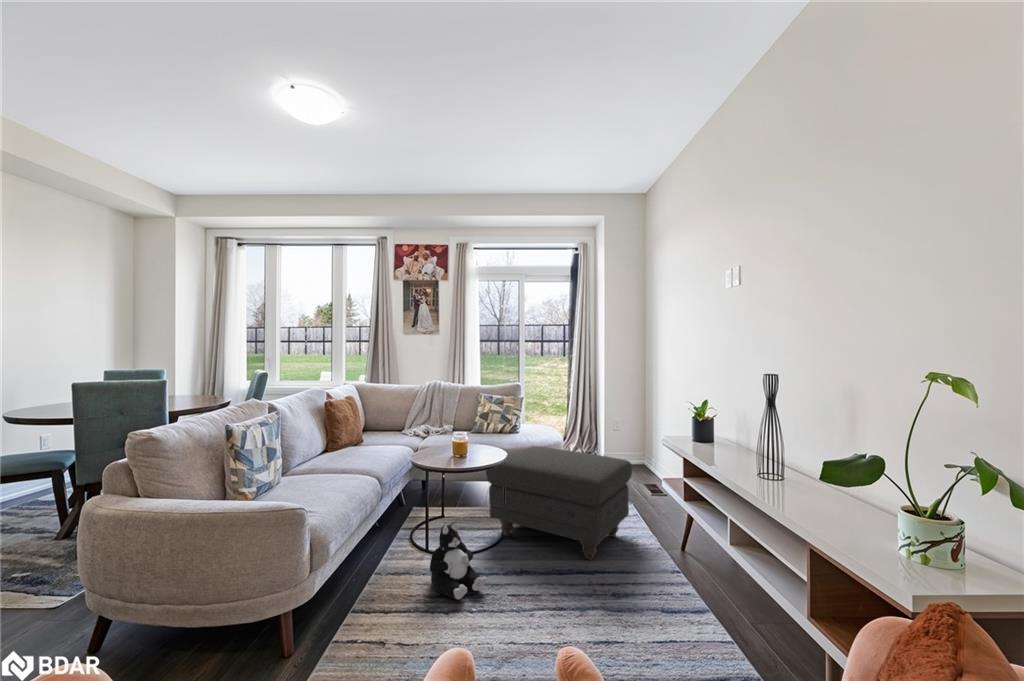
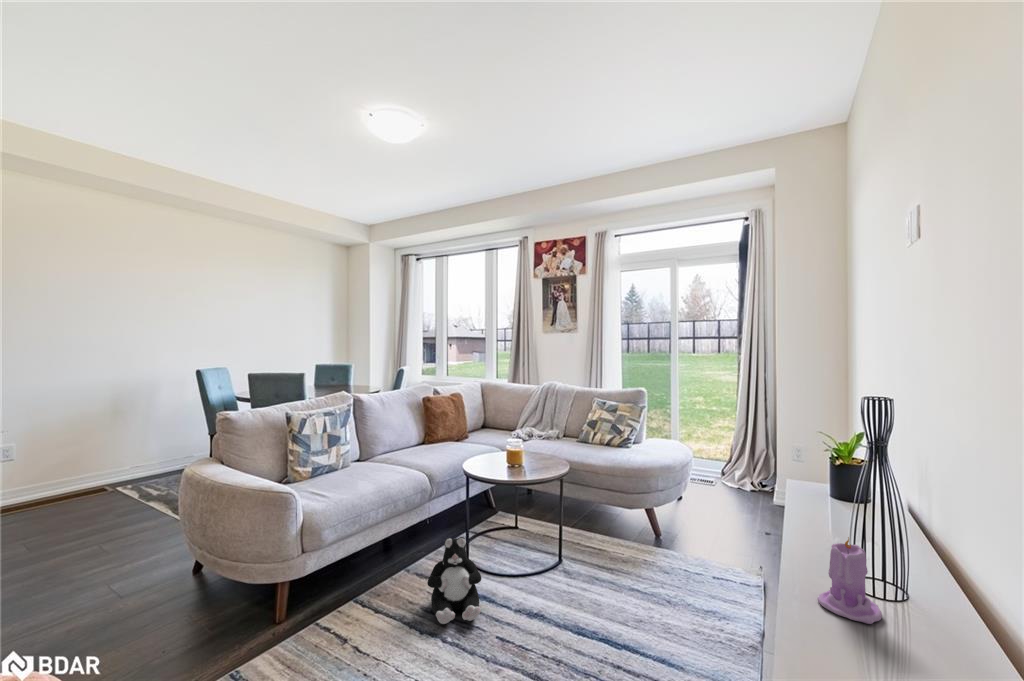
ottoman: present [486,446,632,560] -> none [538,465,726,625]
candle: none [768,455,800,497] -> present [817,537,882,624]

